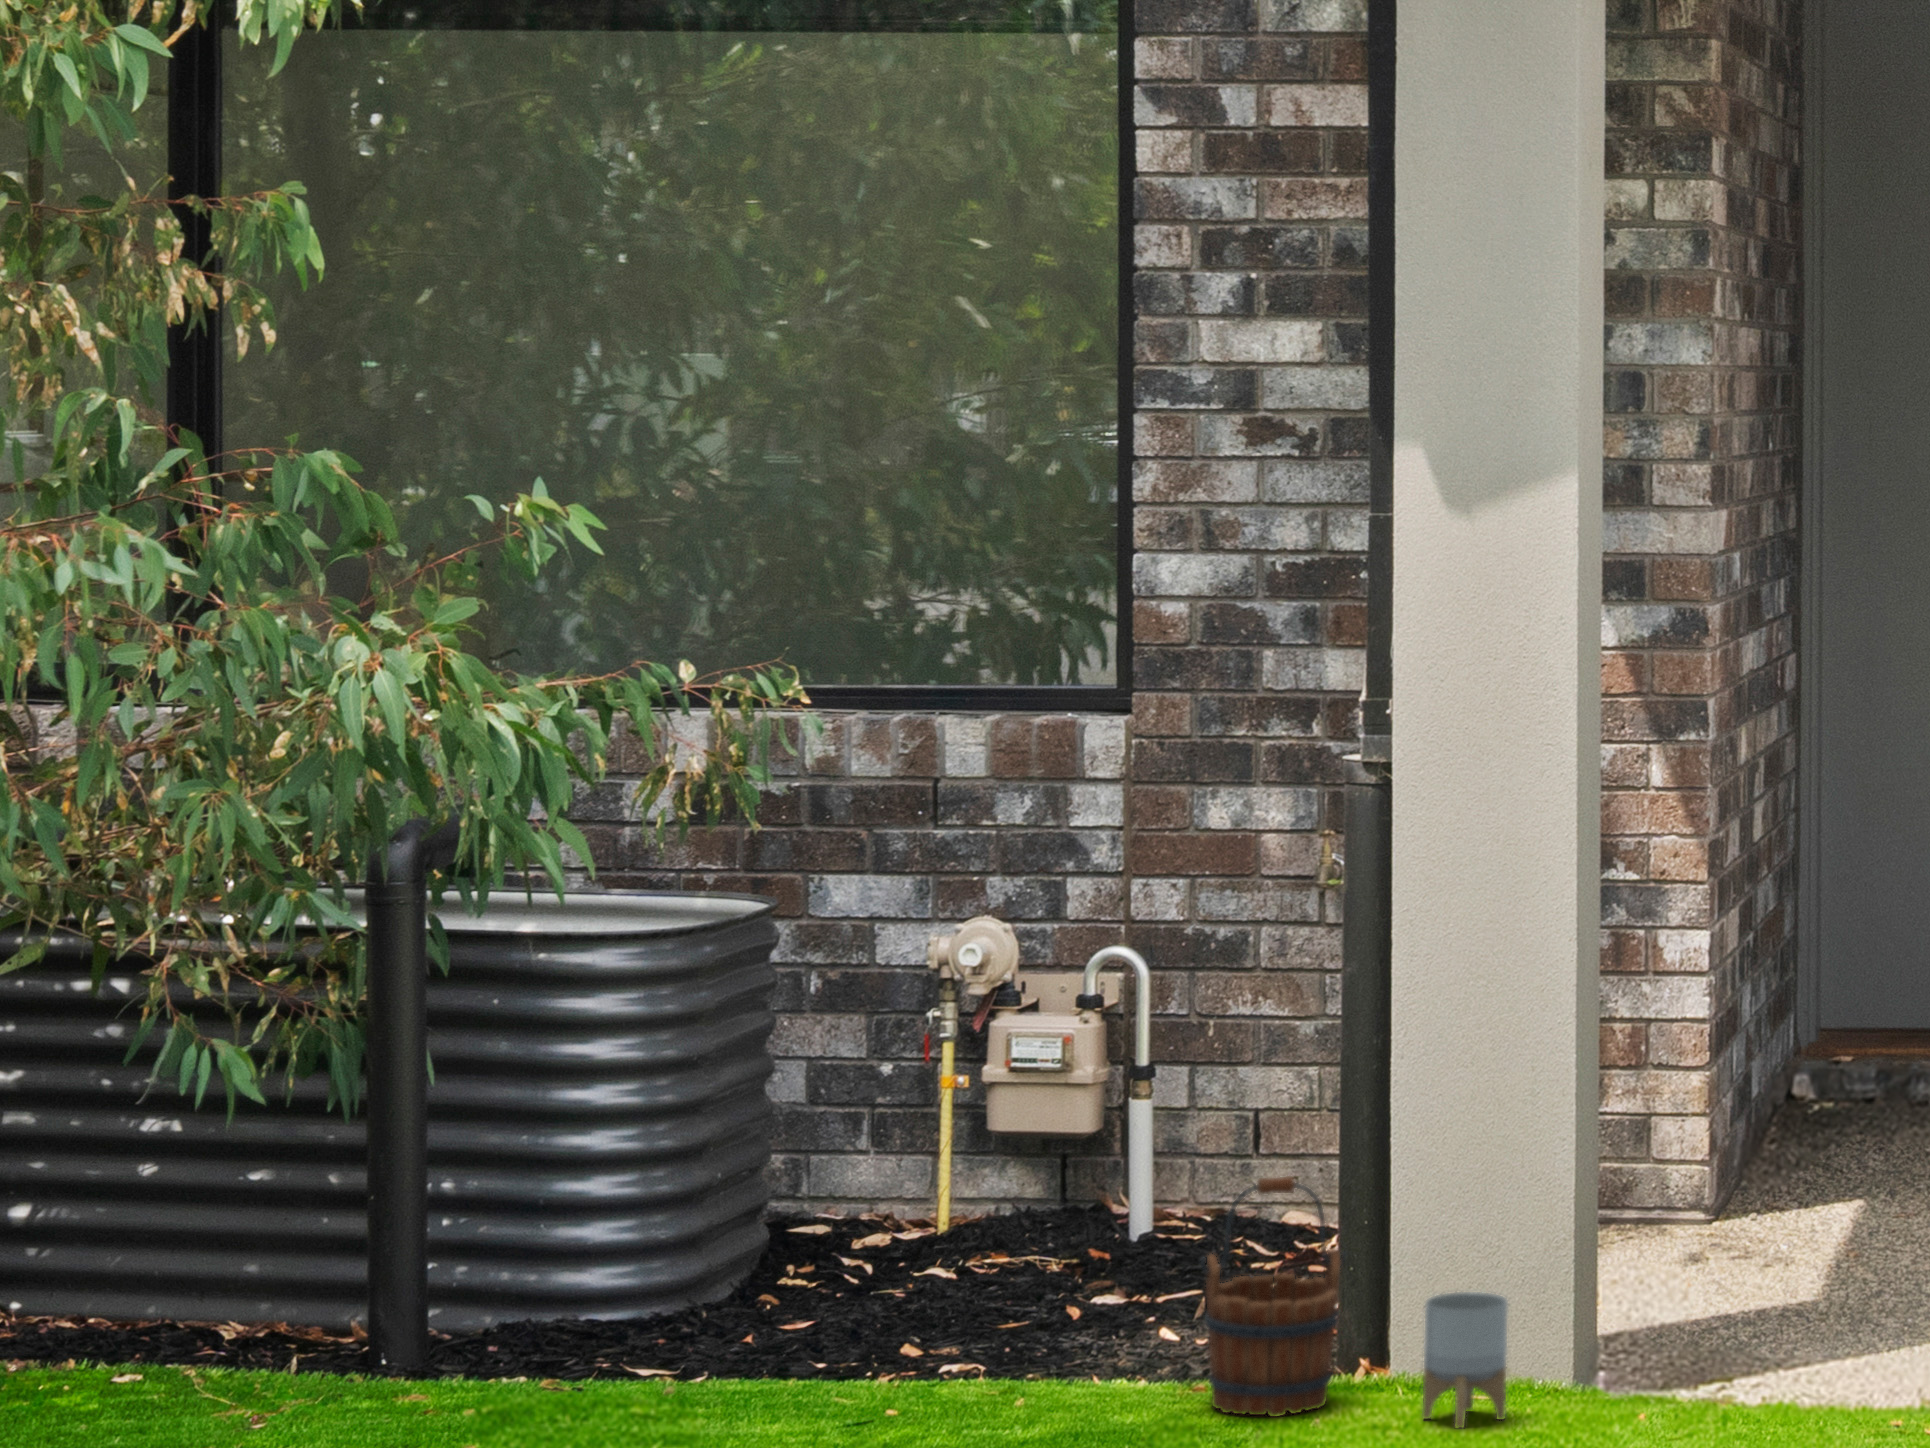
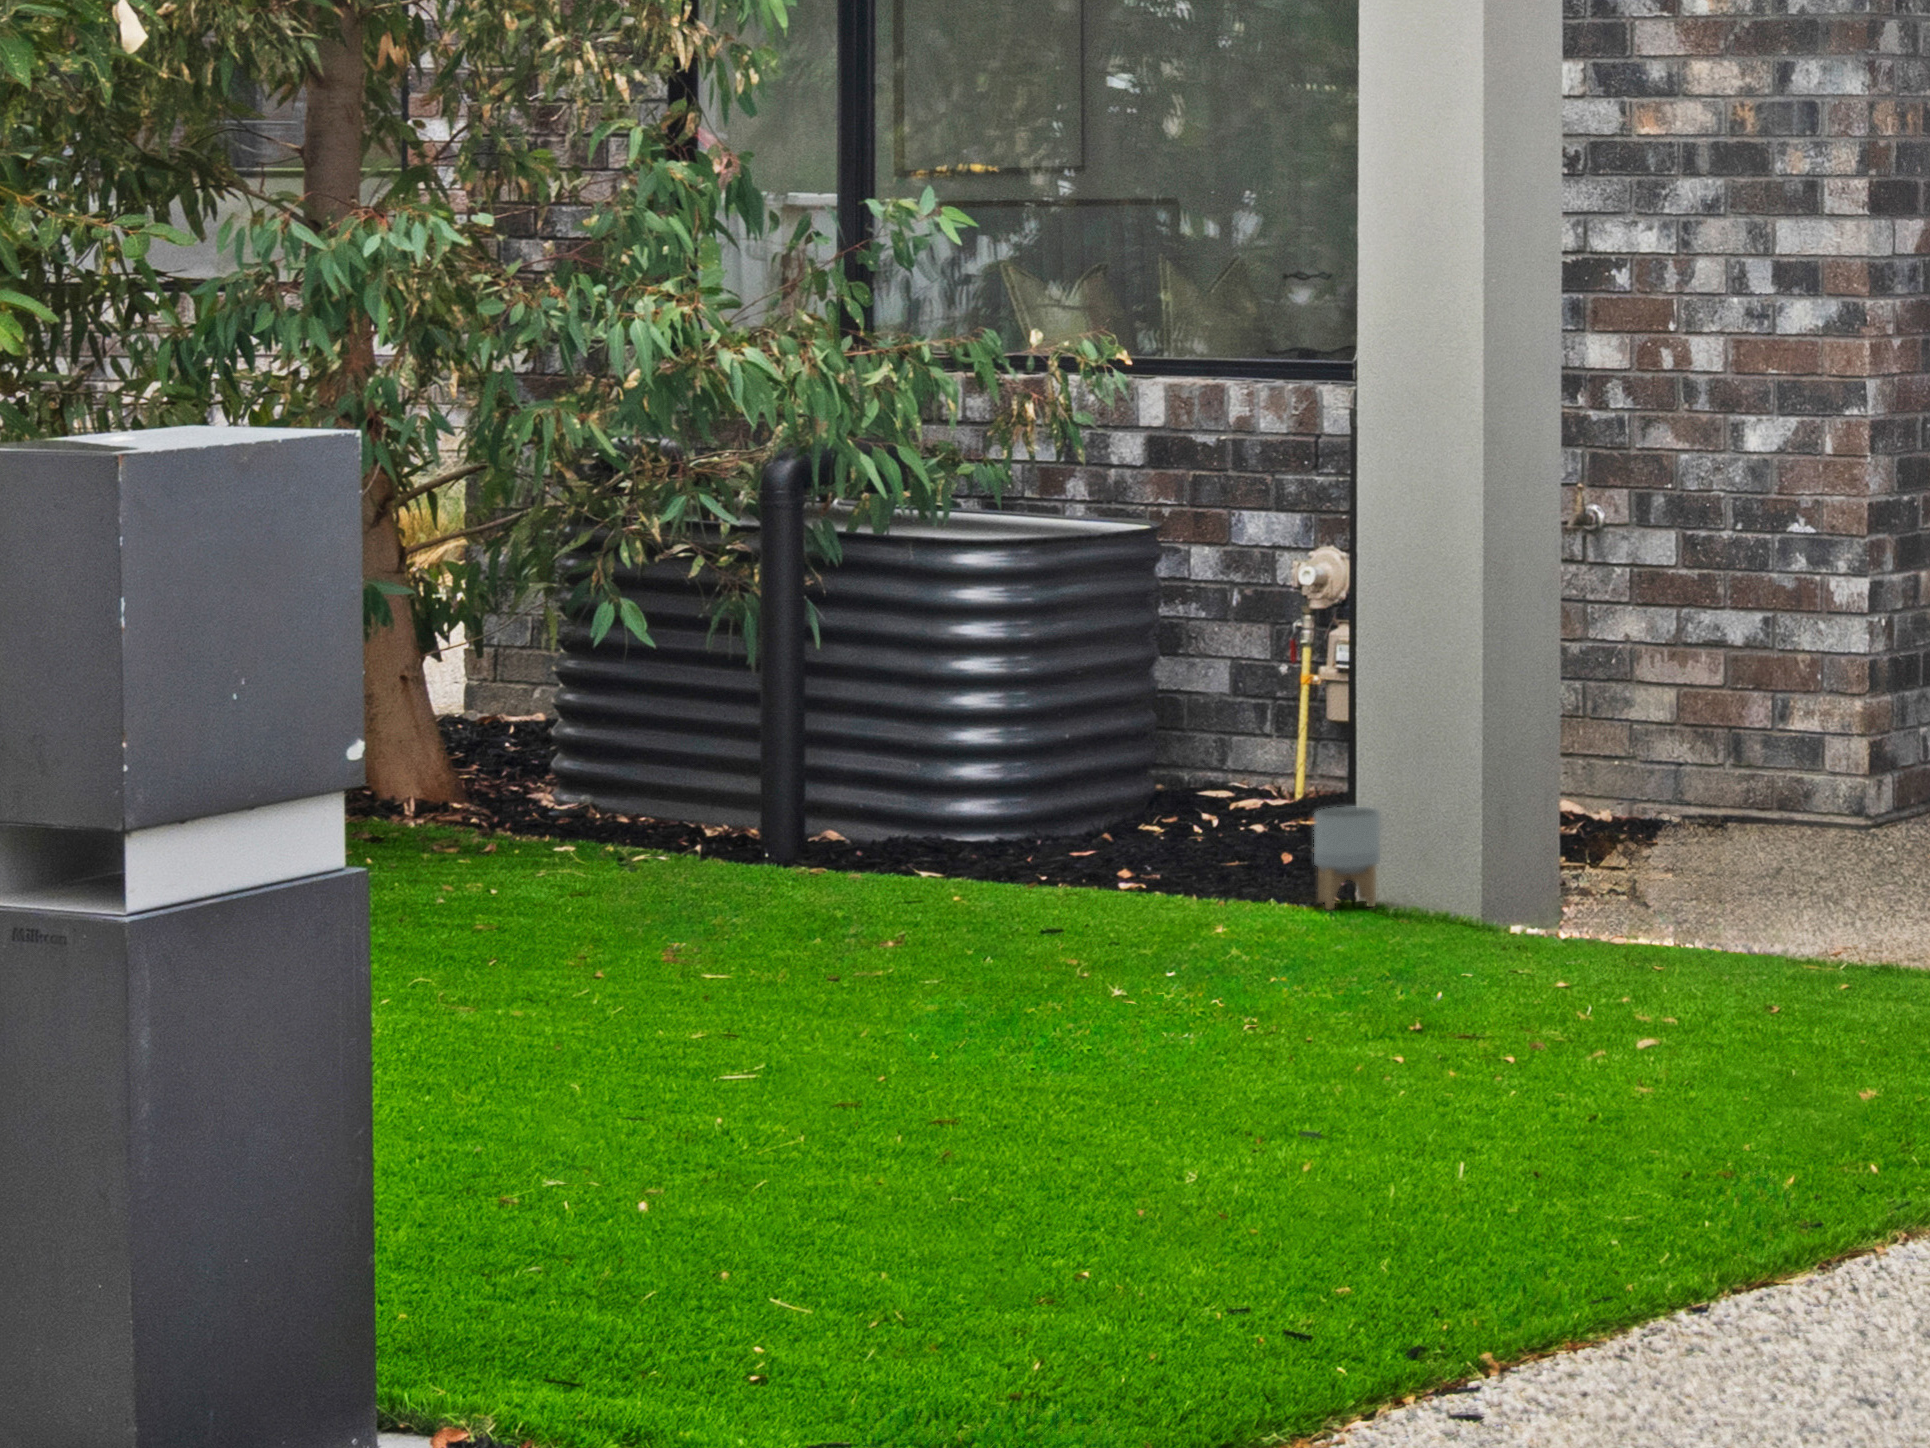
wooden bucket: present [1201,1177,1346,1417] -> none [1192,710,1303,894]

